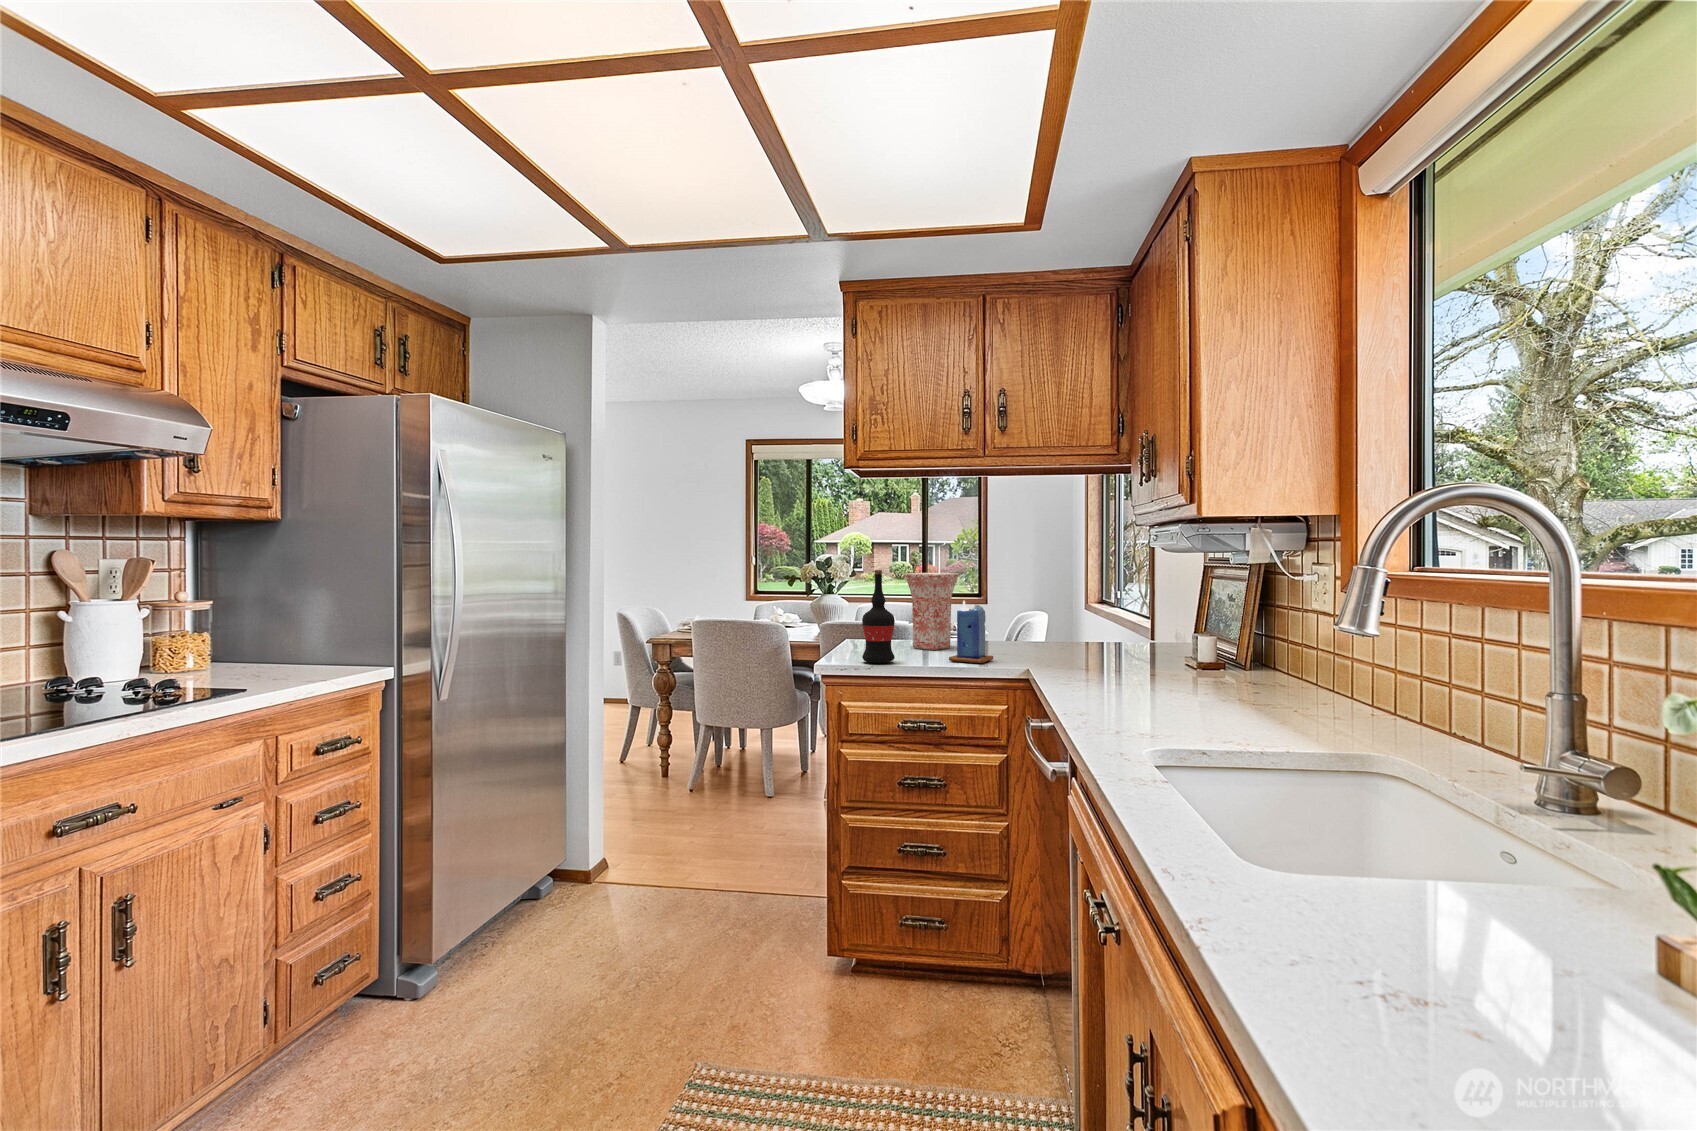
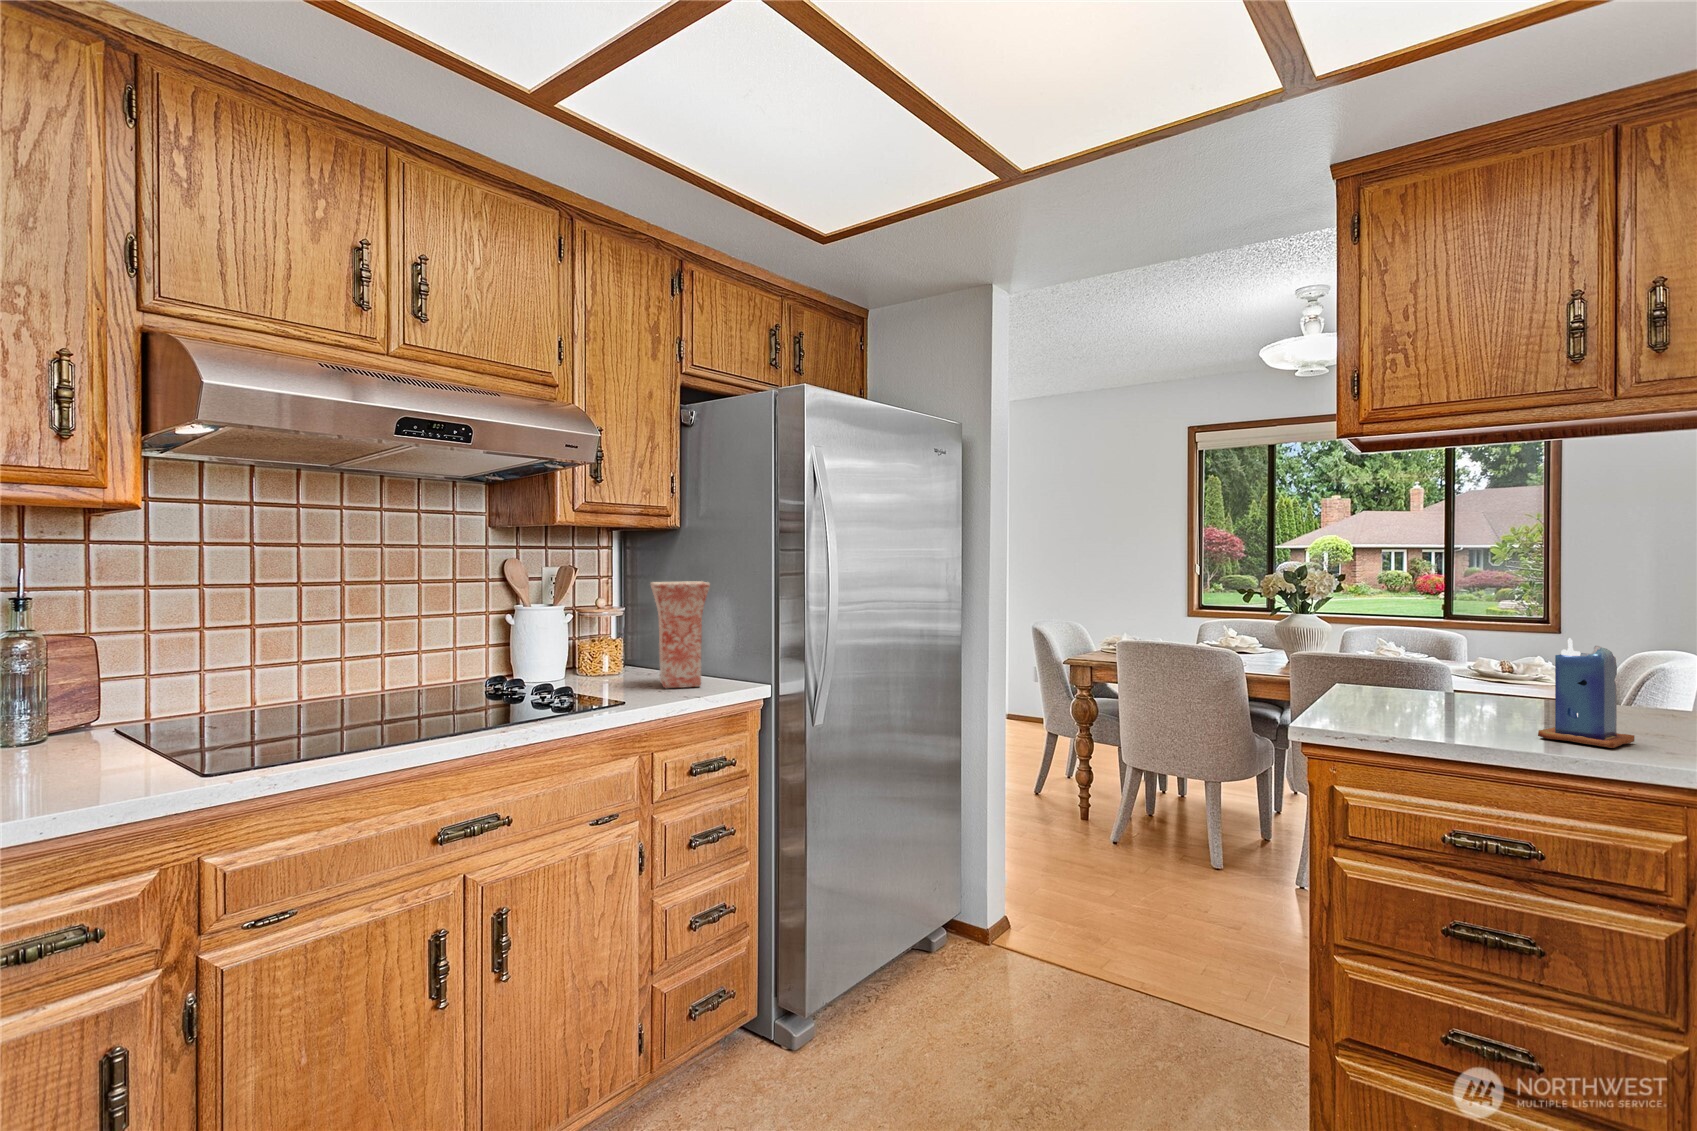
wine bottle: present [862,570,895,663] -> none [1370,585,1430,730]
vase: present [905,573,959,650] -> present [650,581,710,688]

